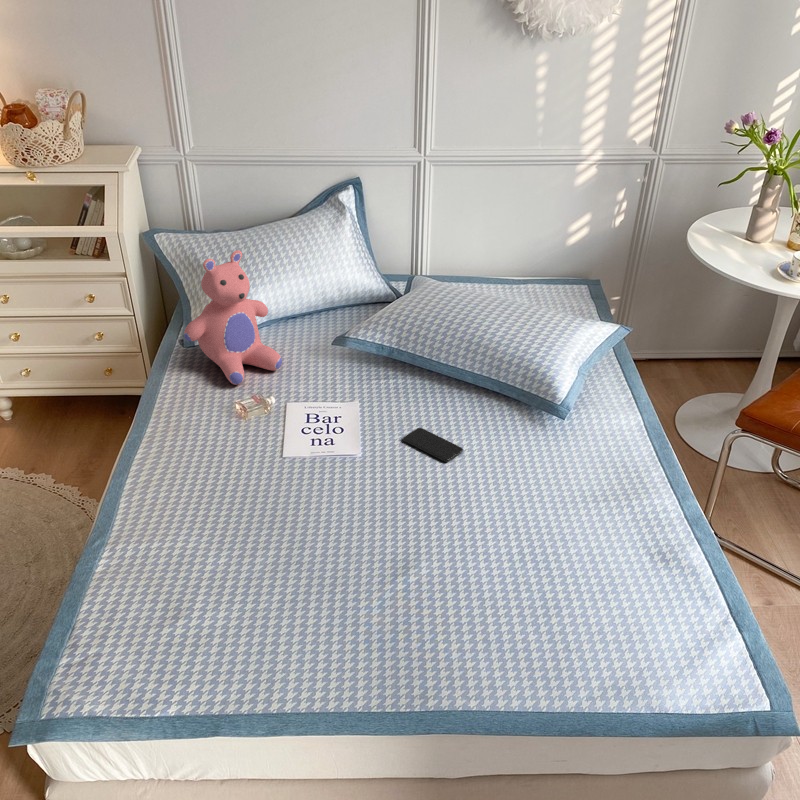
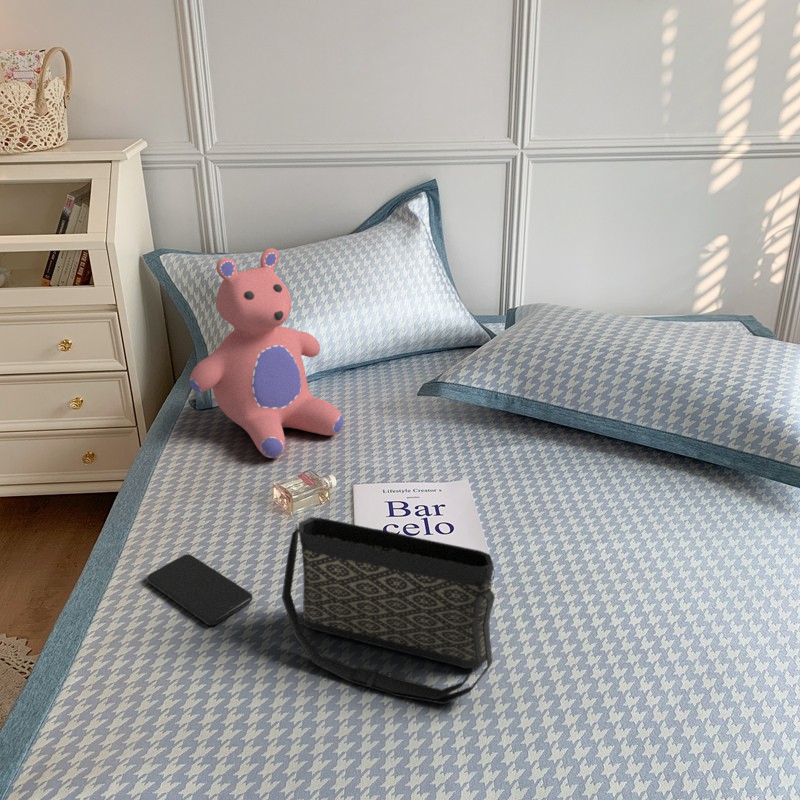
handbag: none [244,421,348,512] -> present [282,517,495,704]
smartphone: present [403,428,463,462] -> present [147,554,253,625]

